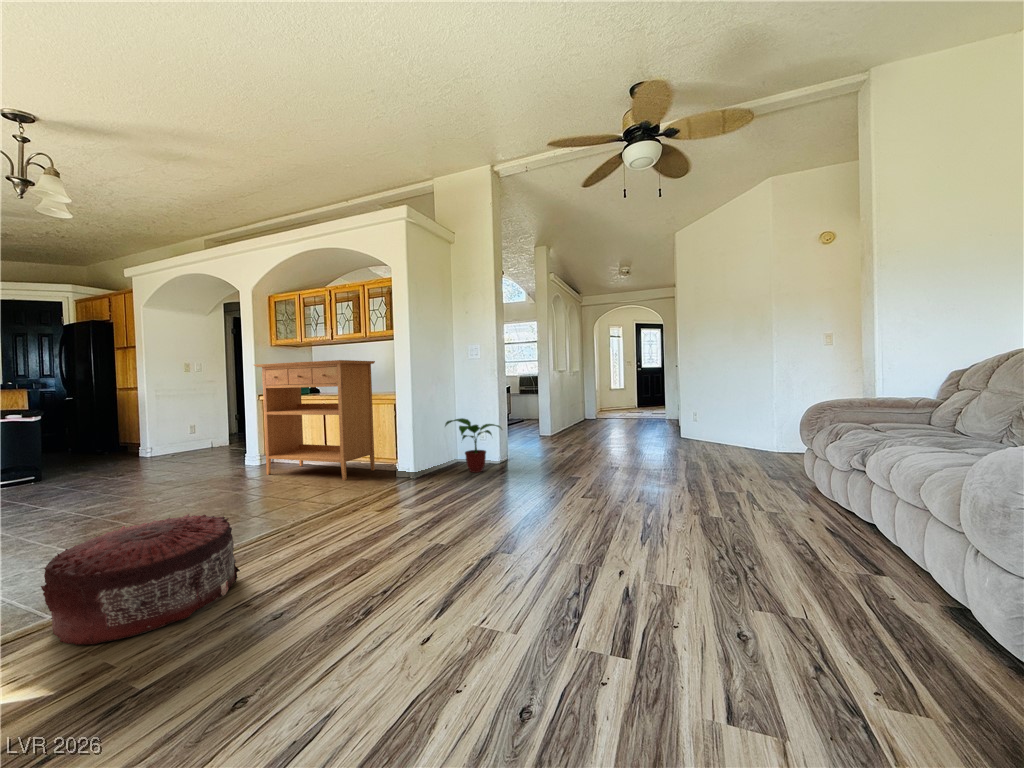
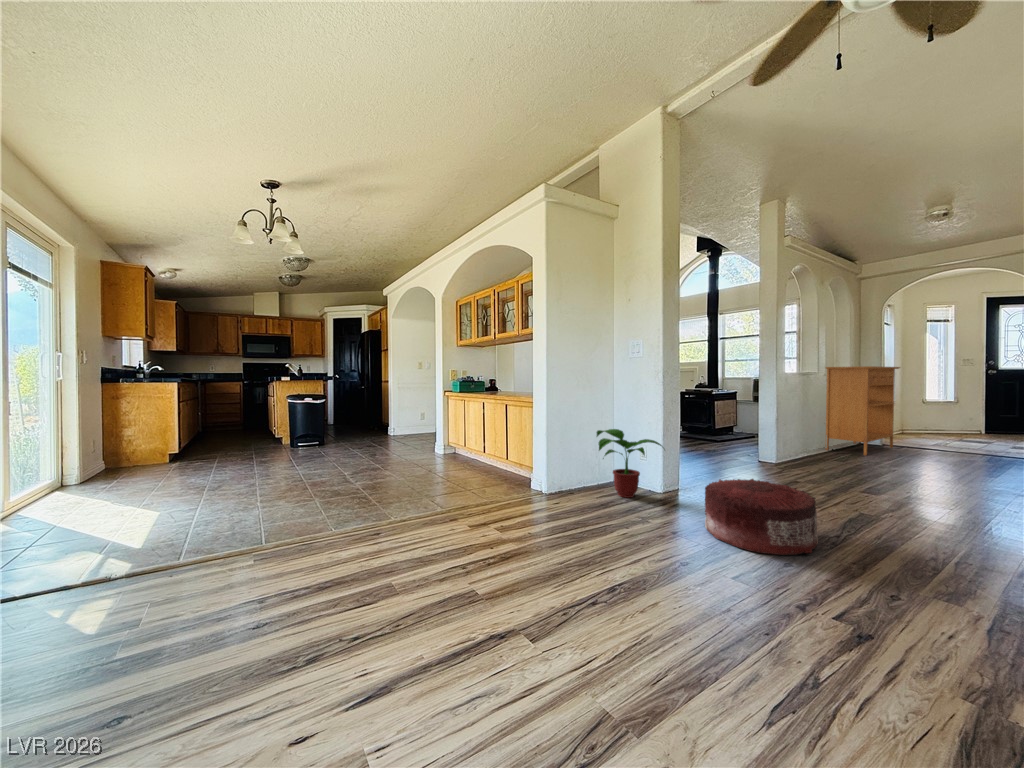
console table: present [254,360,375,480] -> present [825,366,900,455]
pouf: present [41,514,240,645] -> present [705,479,818,555]

